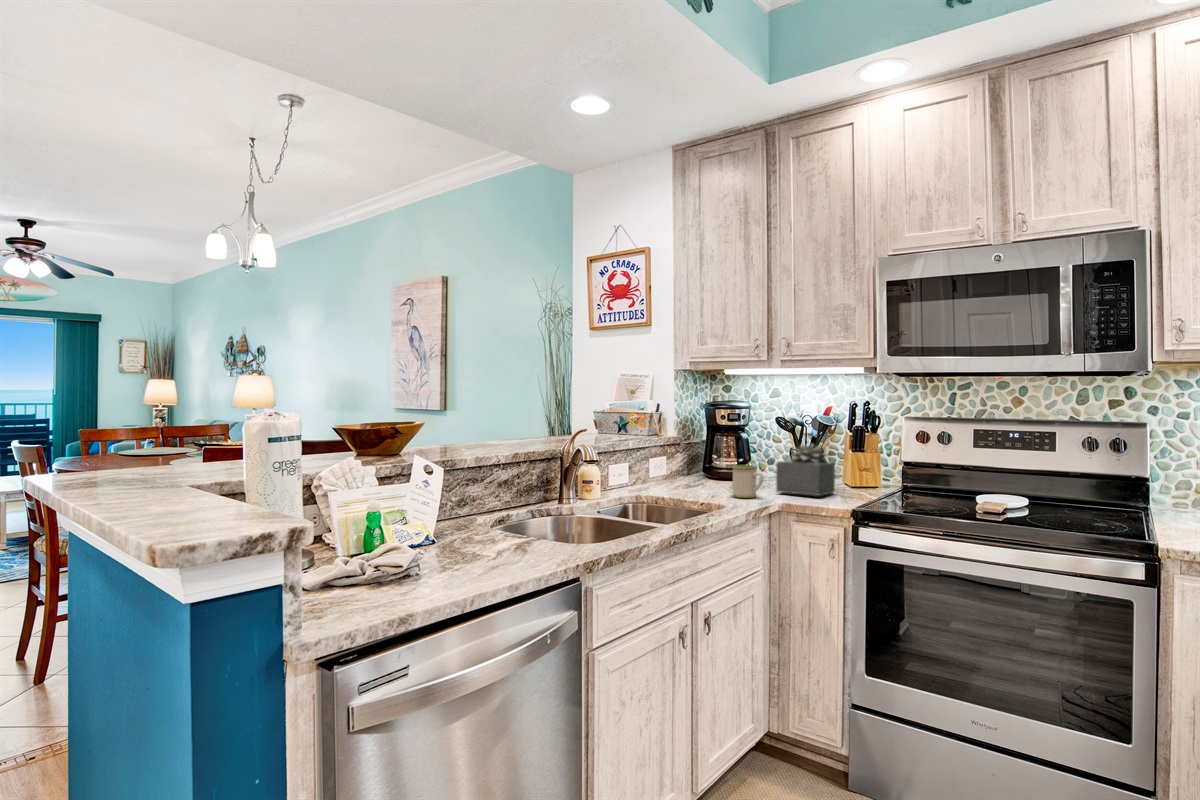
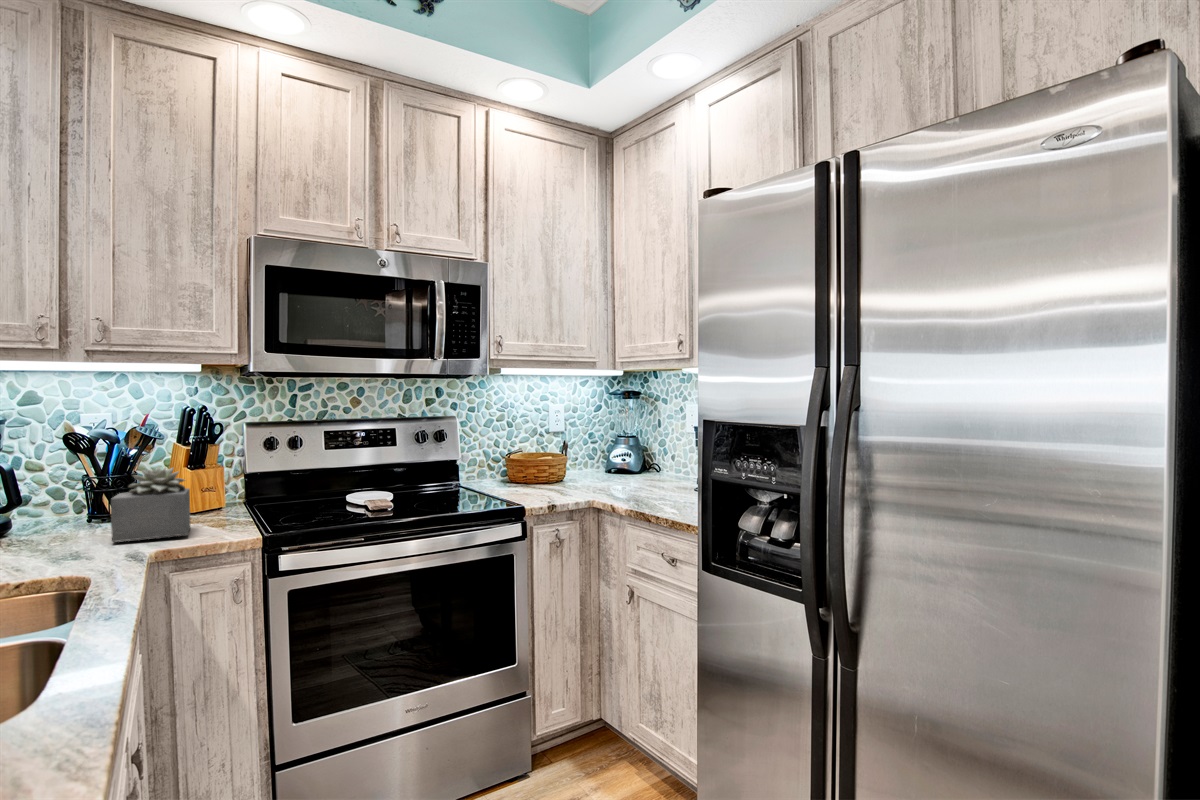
mug: present [732,465,763,498] -> none [50,510,114,564]

